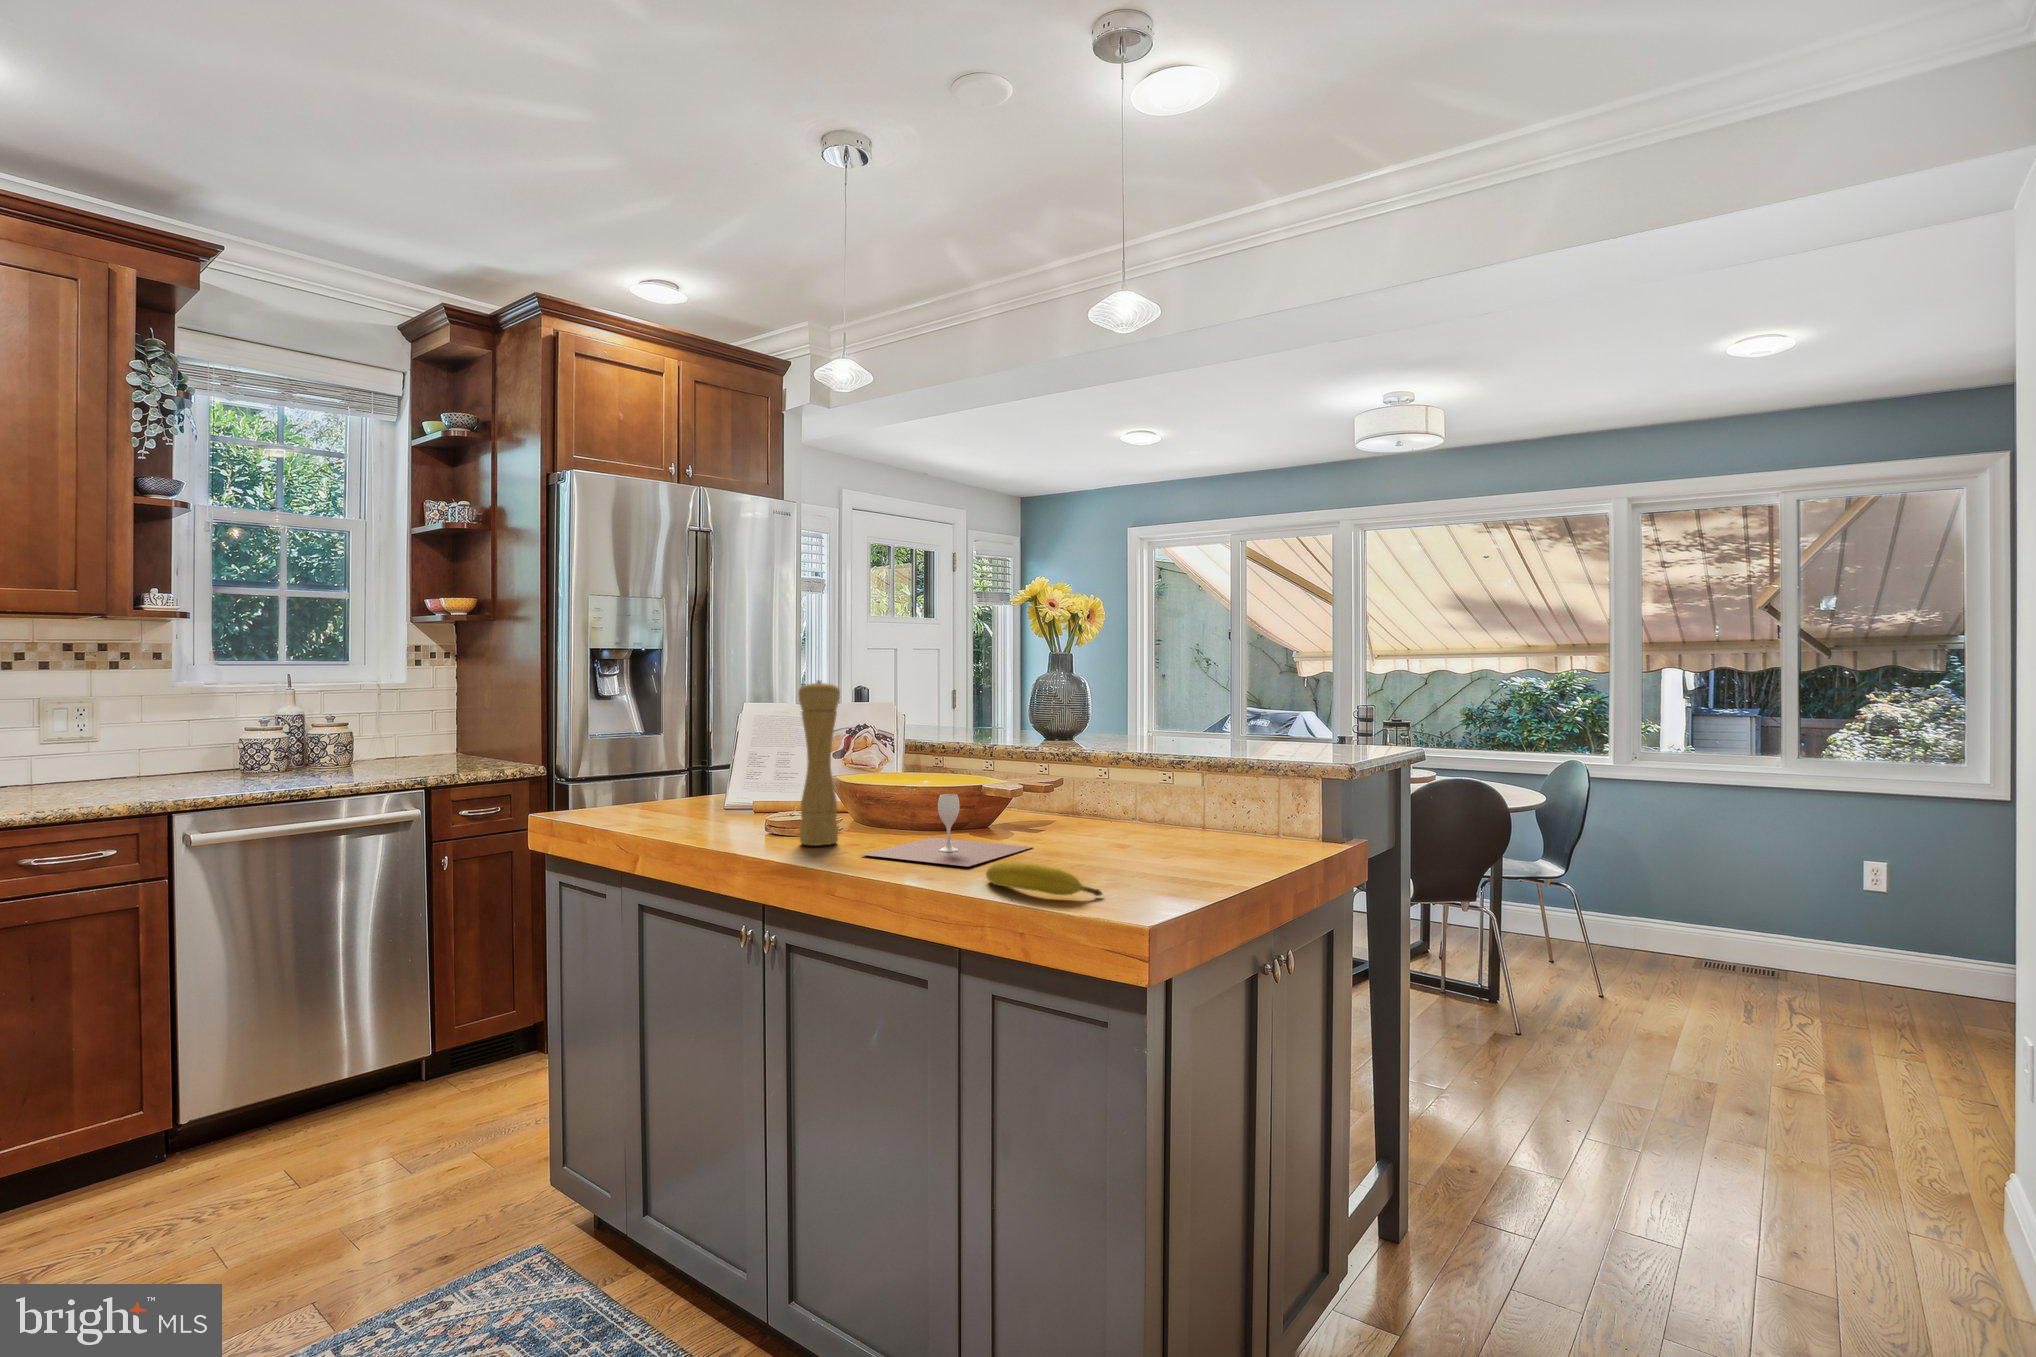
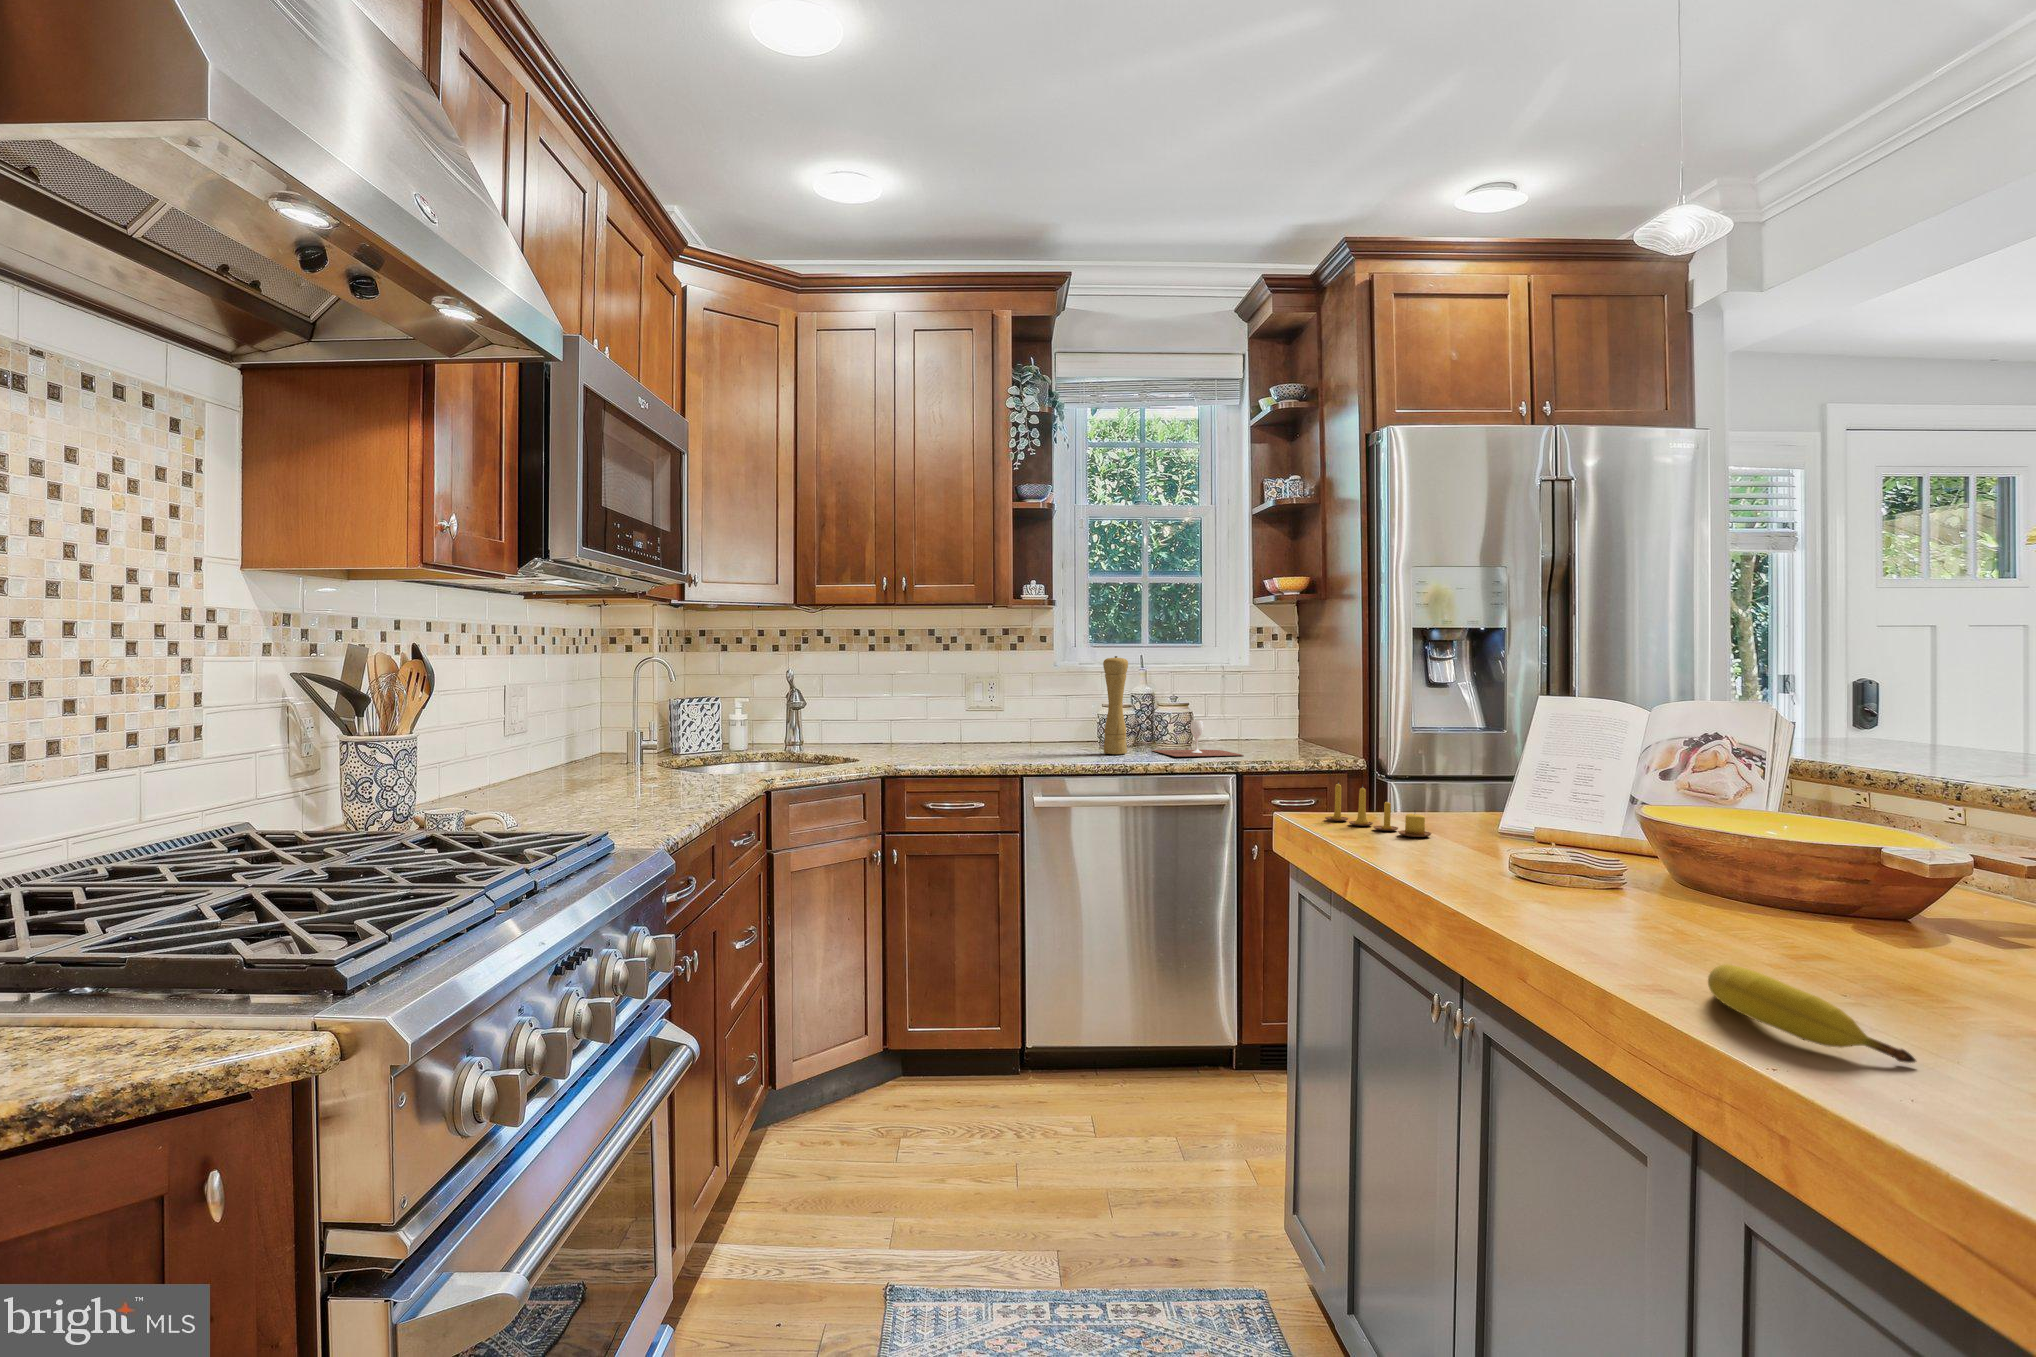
pepper mill: present [799,681,840,846] -> present [1103,656,1128,754]
candle: none [598,781,702,820] -> present [1325,781,1432,837]
wine glass: present [861,794,1033,867] -> present [1153,720,1242,757]

